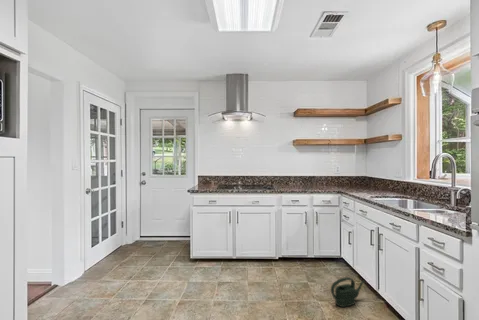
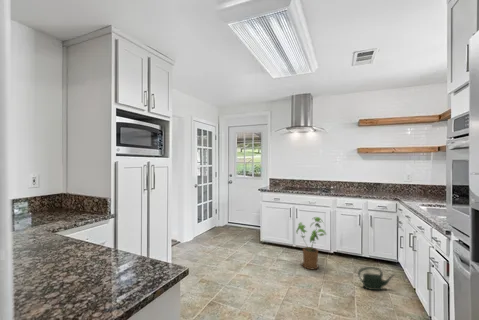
house plant: none [246,221,288,291] -> present [296,217,326,269]

